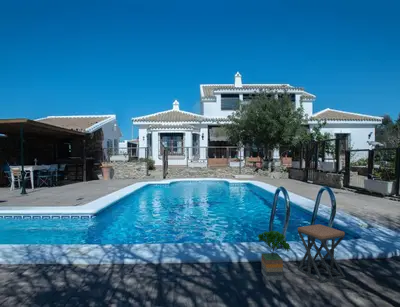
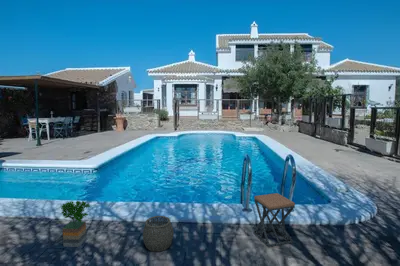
potted tree: present [258,231,290,280] -> present [61,201,90,247]
woven basket: none [183,252,218,294] -> present [143,216,173,252]

